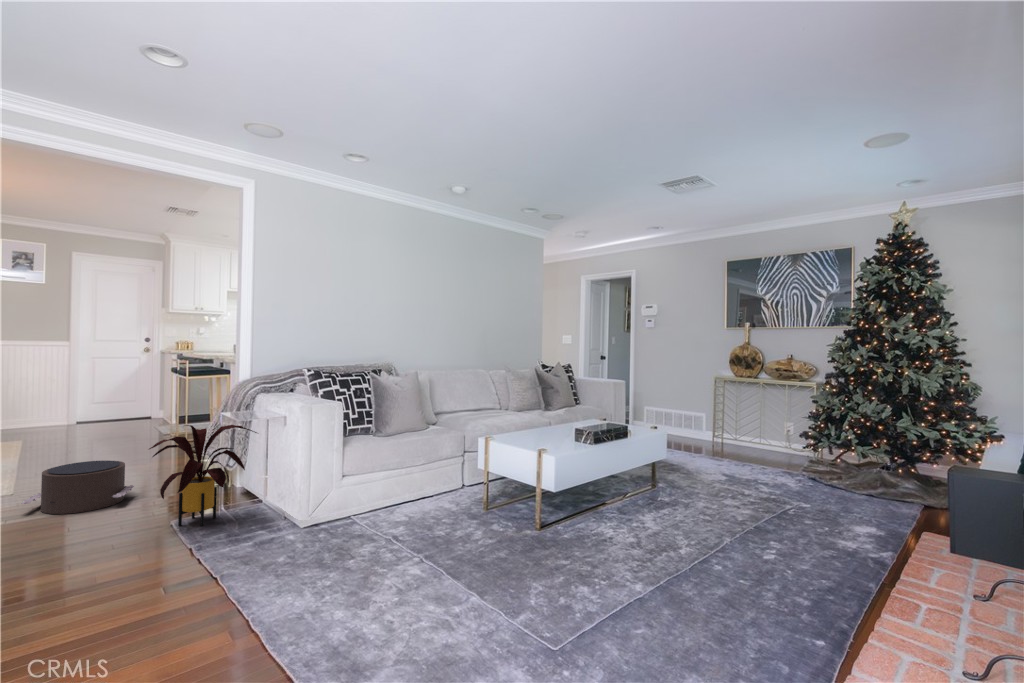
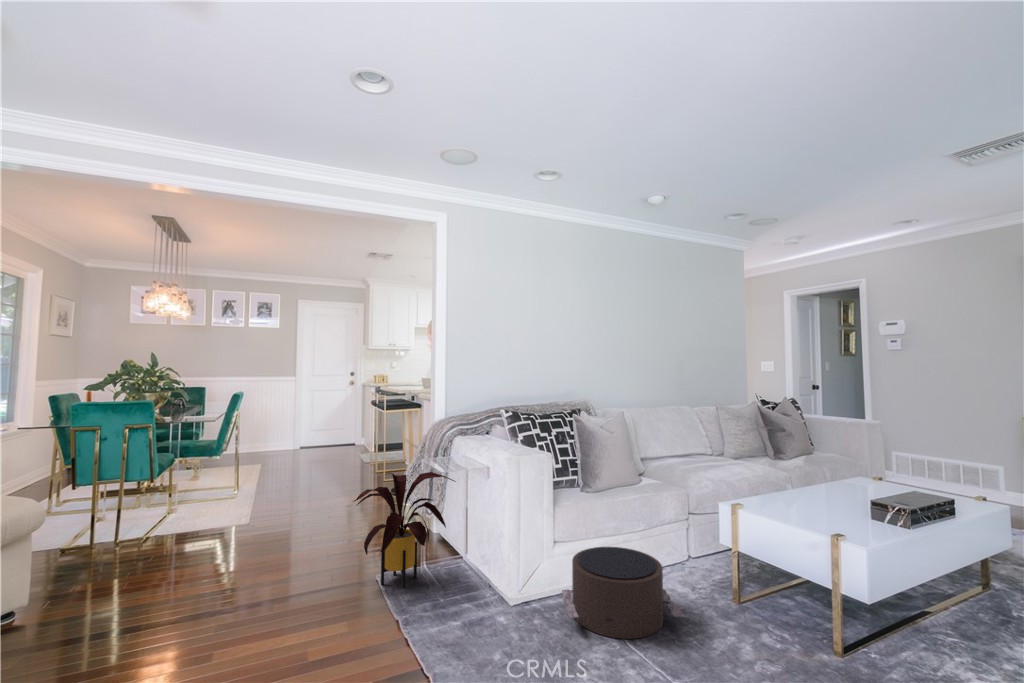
pouf: present [21,461,134,514] -> present [562,547,684,639]

